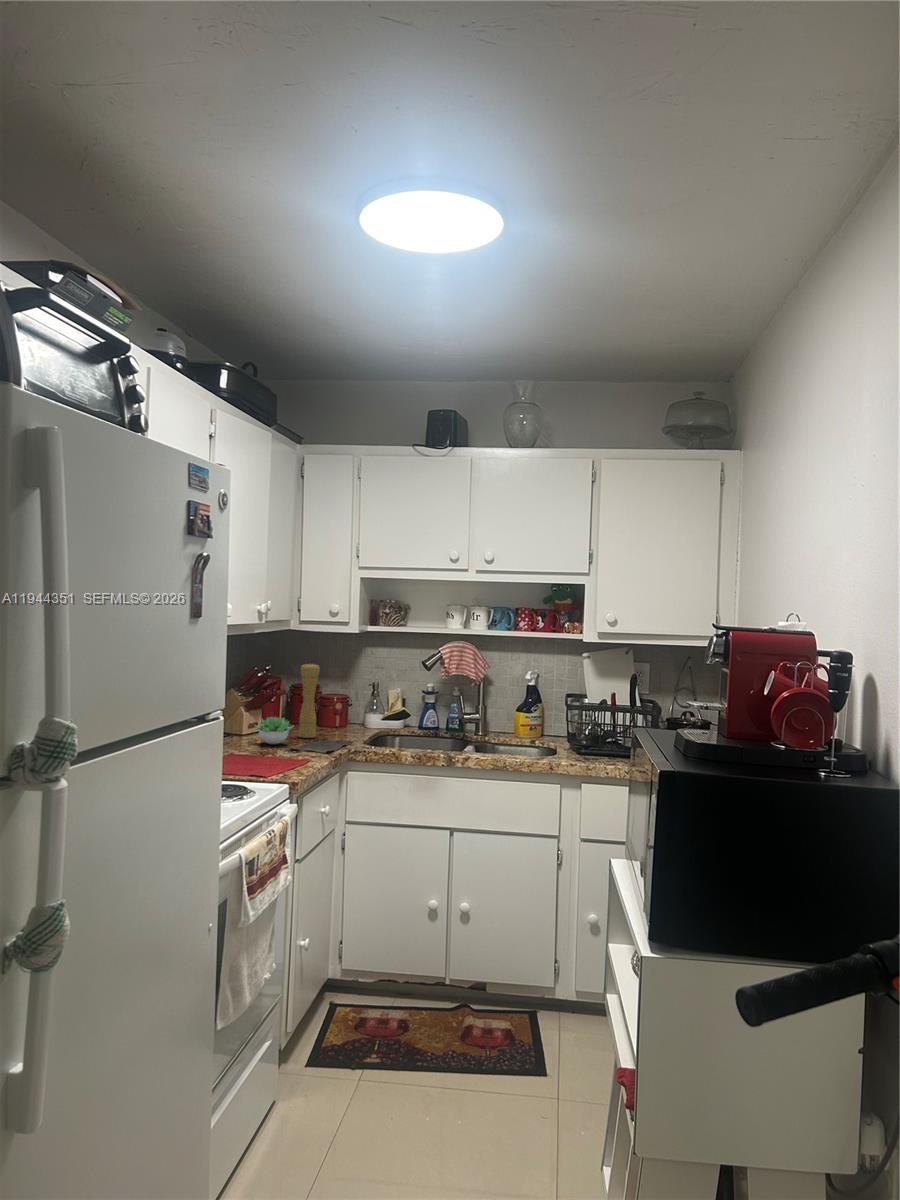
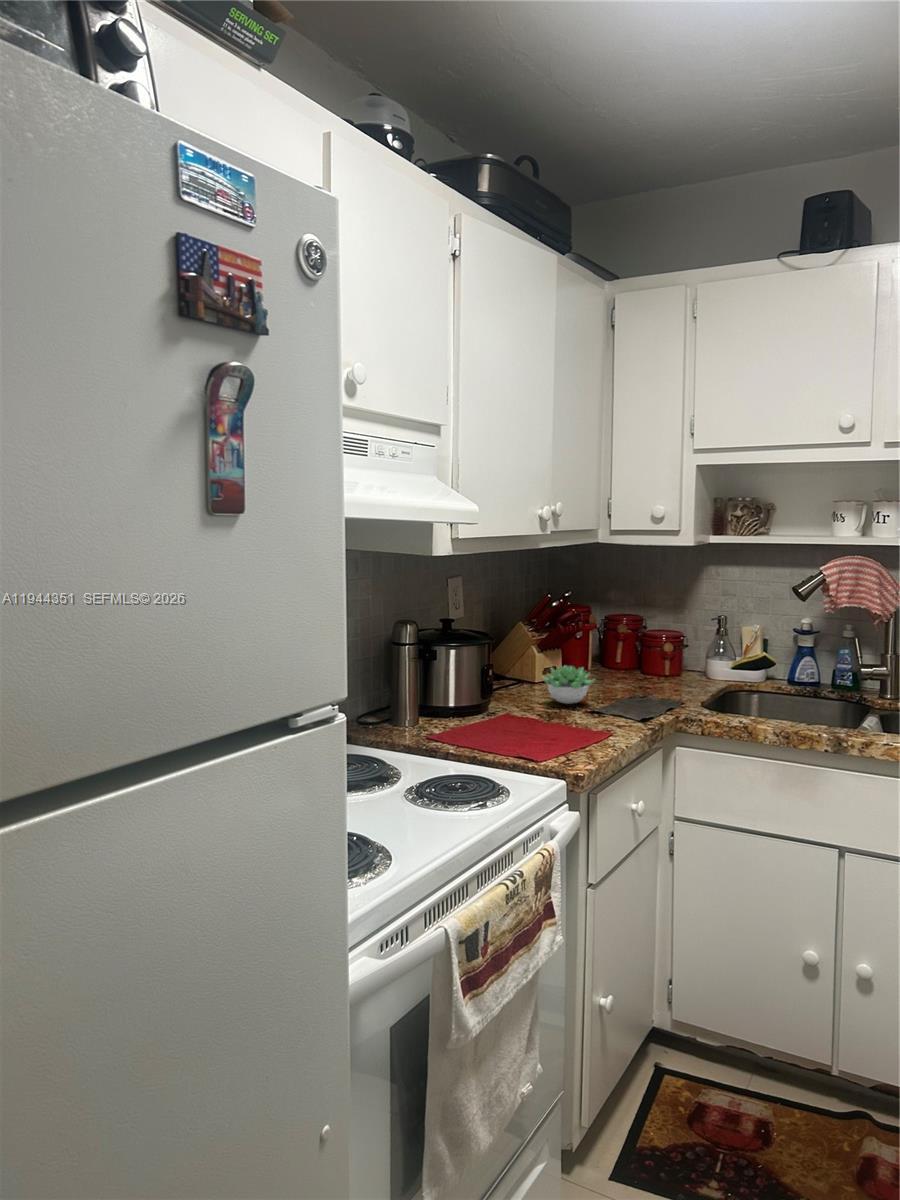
pepper mill: present [298,663,320,738] -> none [607,590,635,694]

